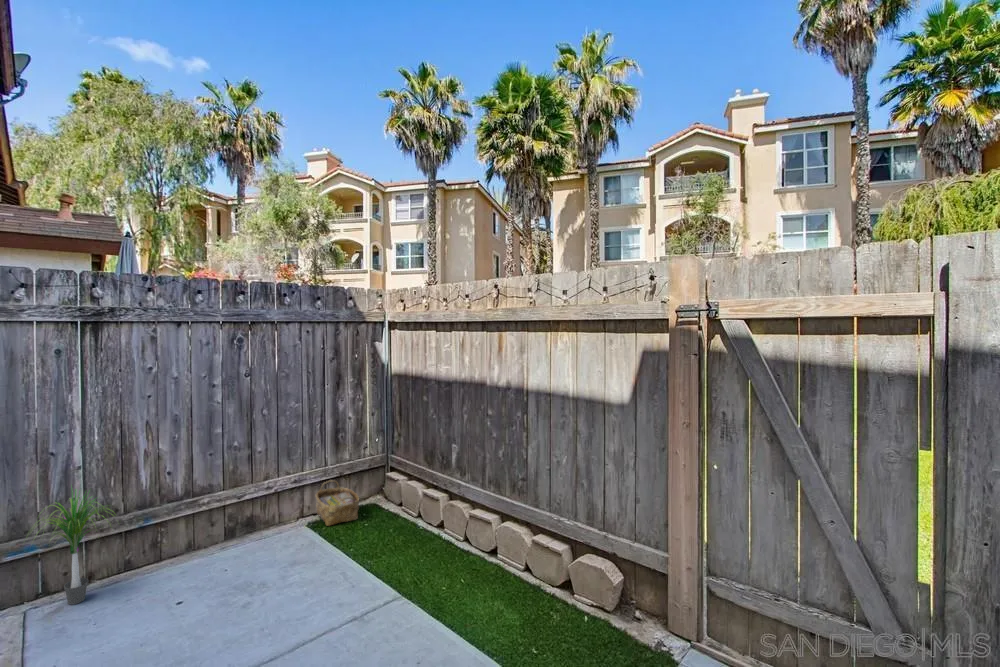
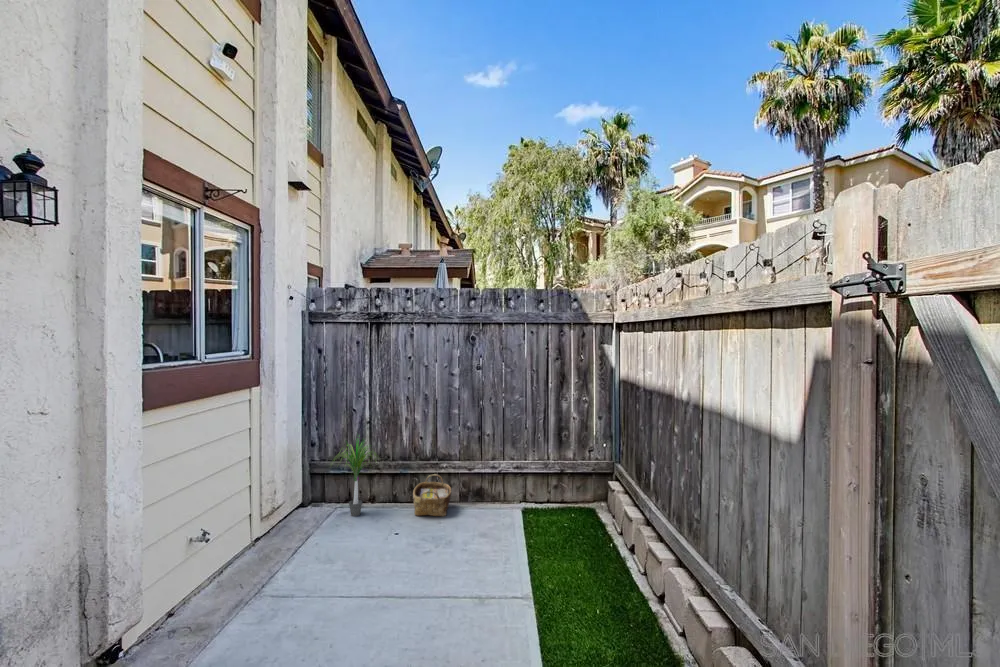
woven basket: present [315,480,359,526] -> present [413,474,452,516]

